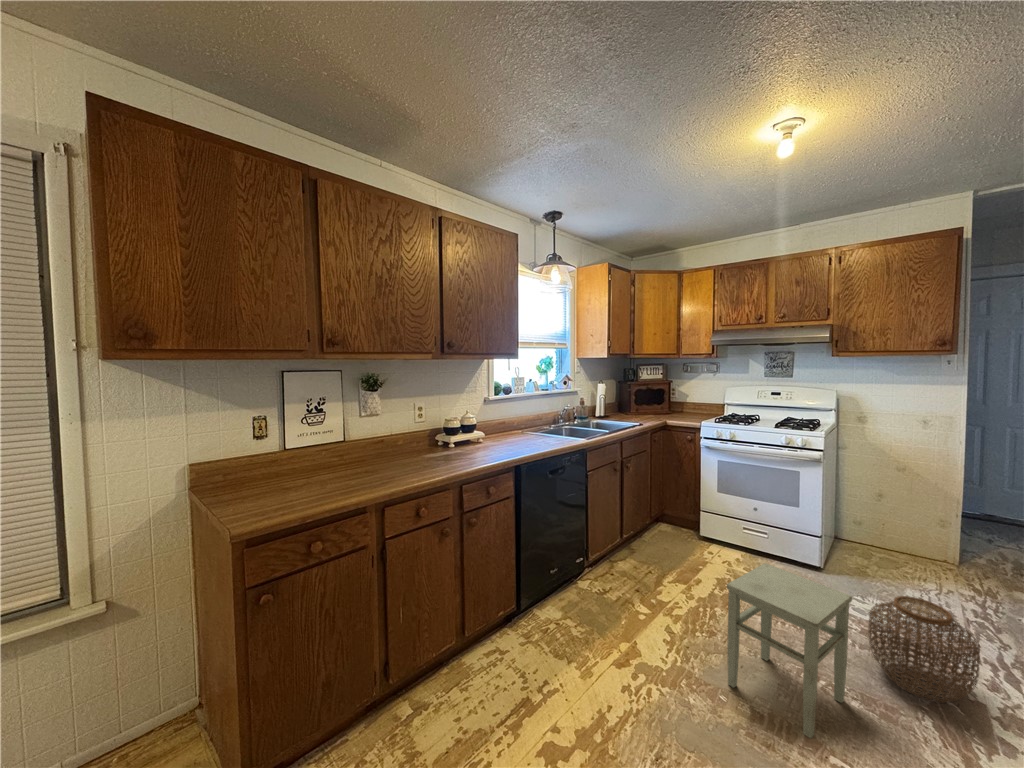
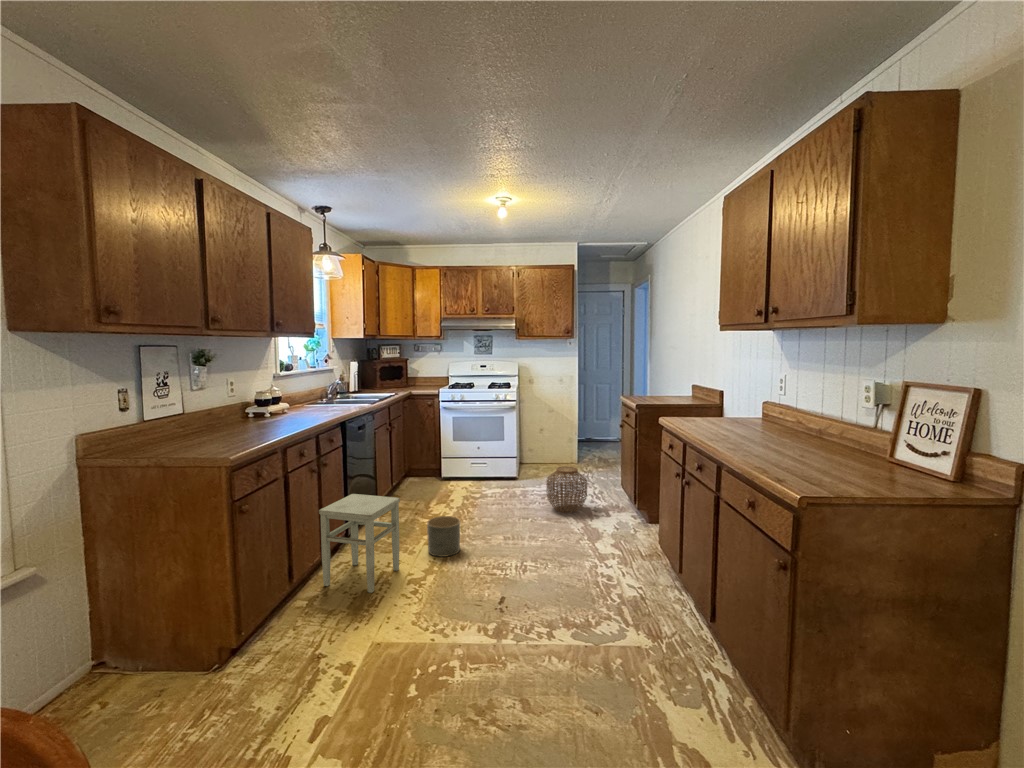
stool: present [727,563,852,738] -> present [319,494,400,593]
planter: none [609,631,664,714] -> present [427,516,460,557]

